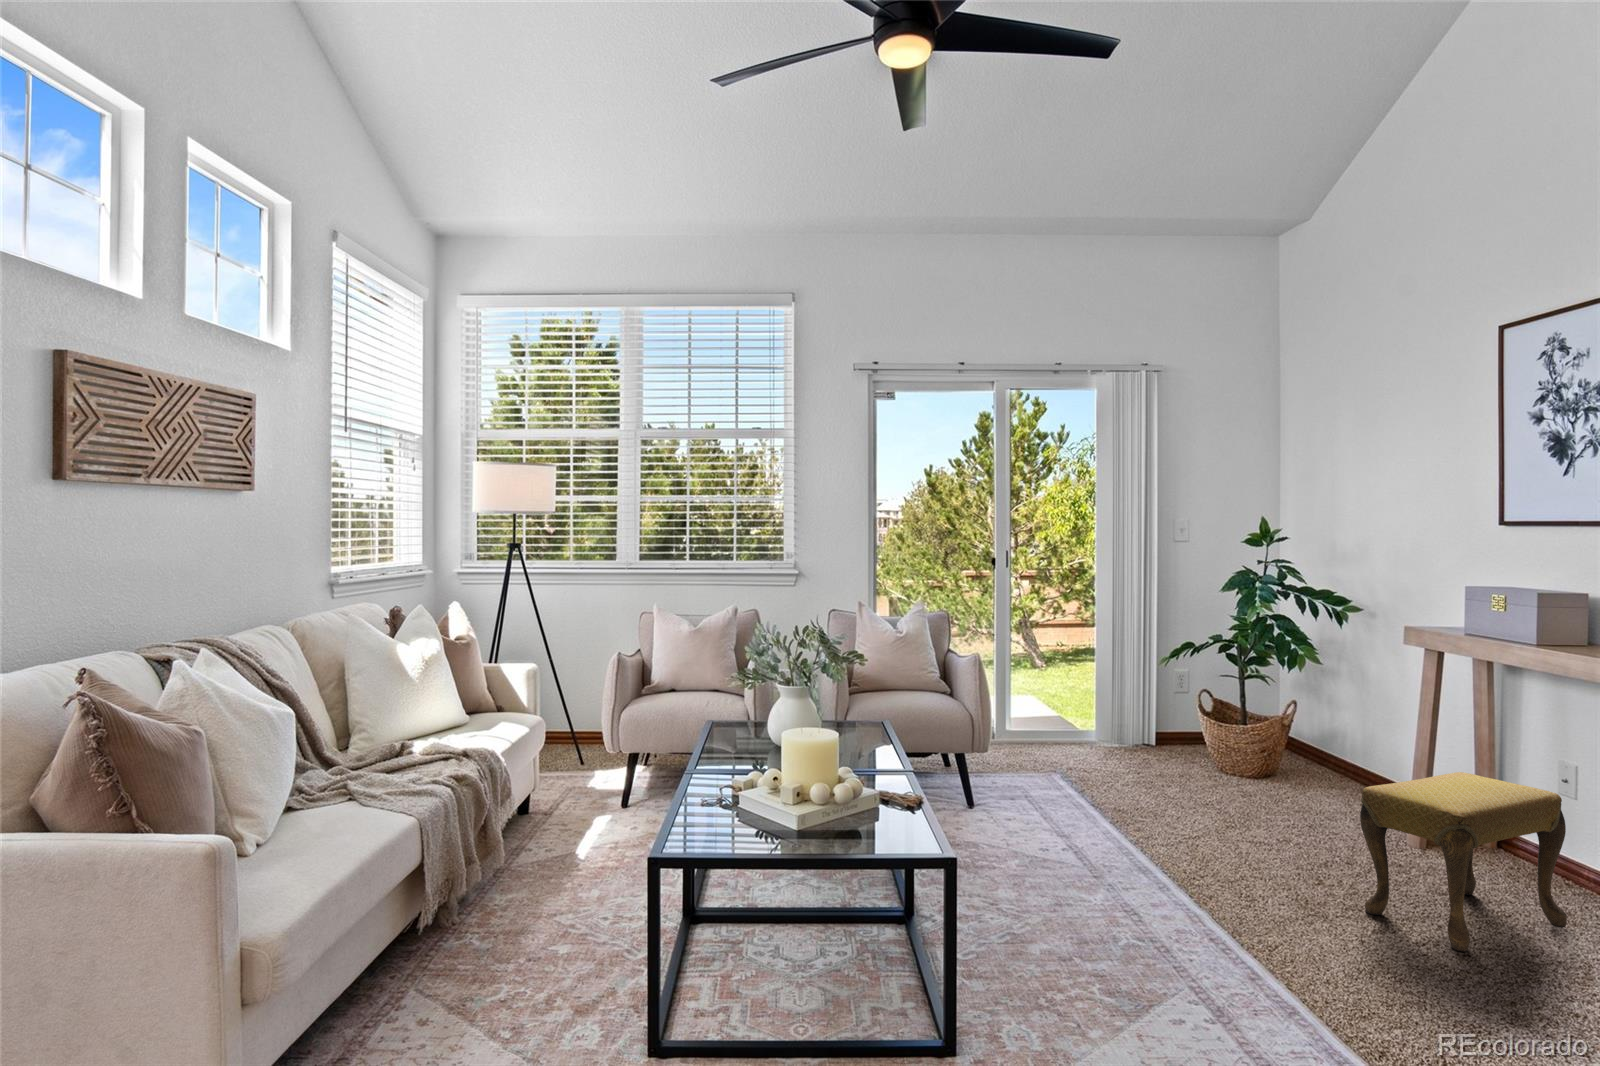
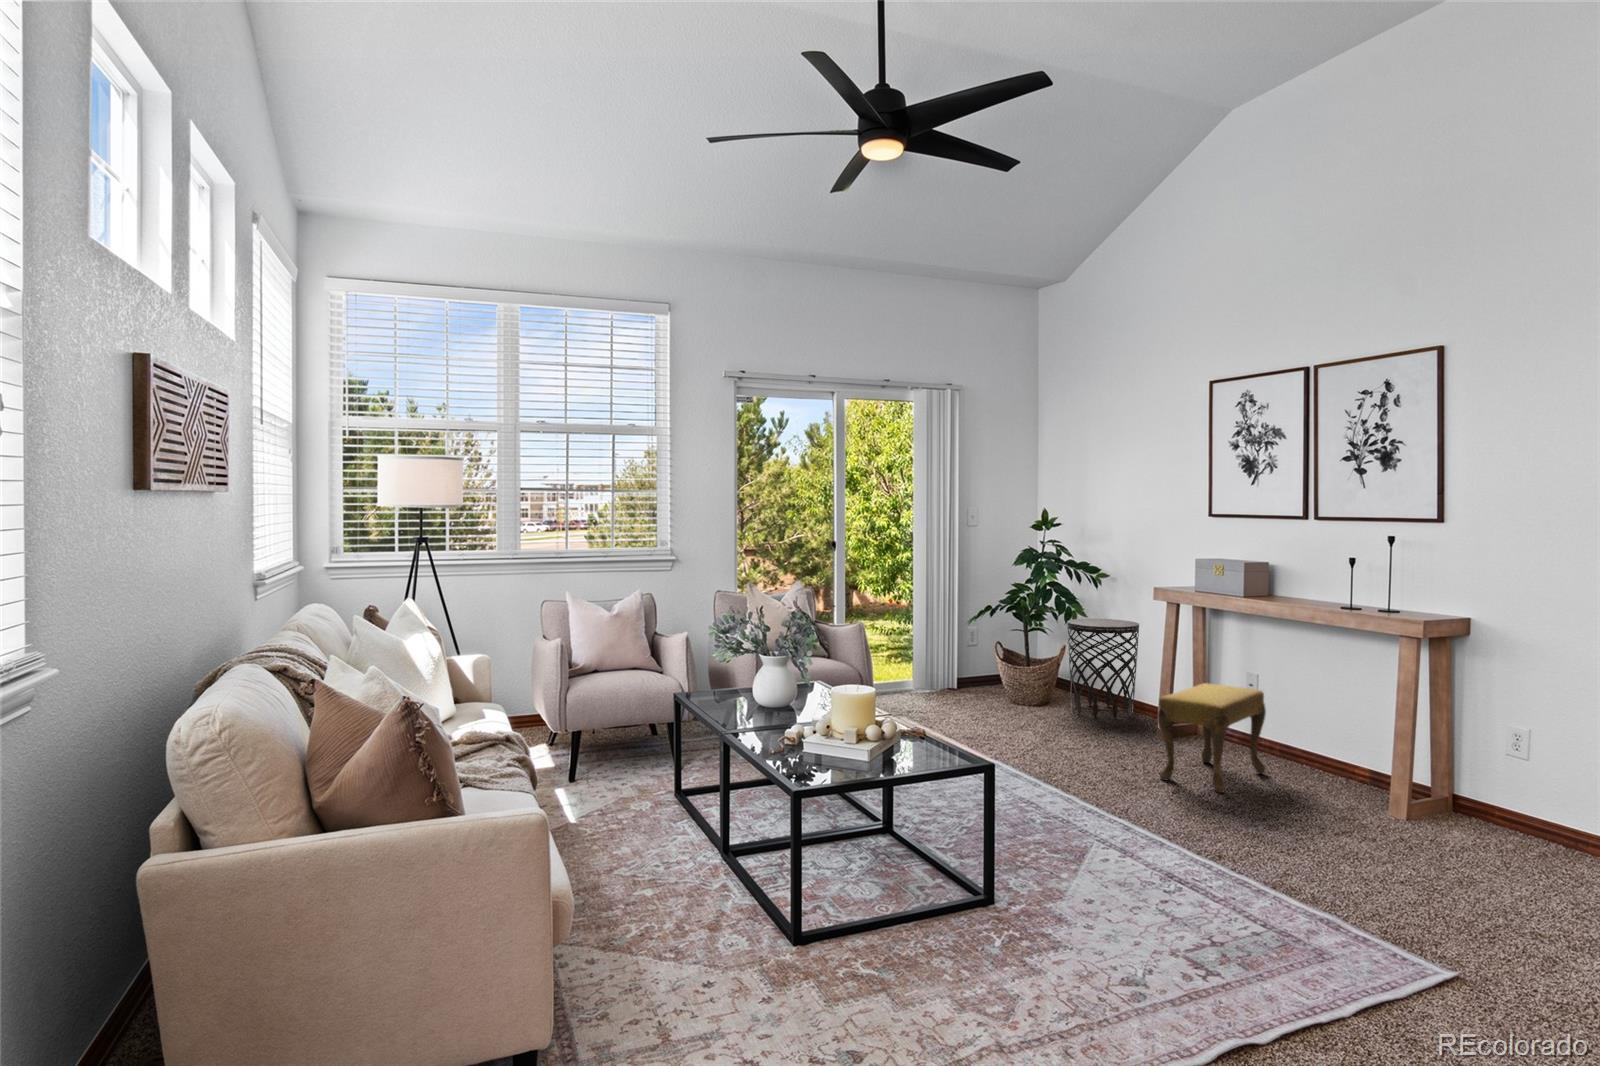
side table: none [1289,665,1398,805] -> present [1067,619,1139,718]

